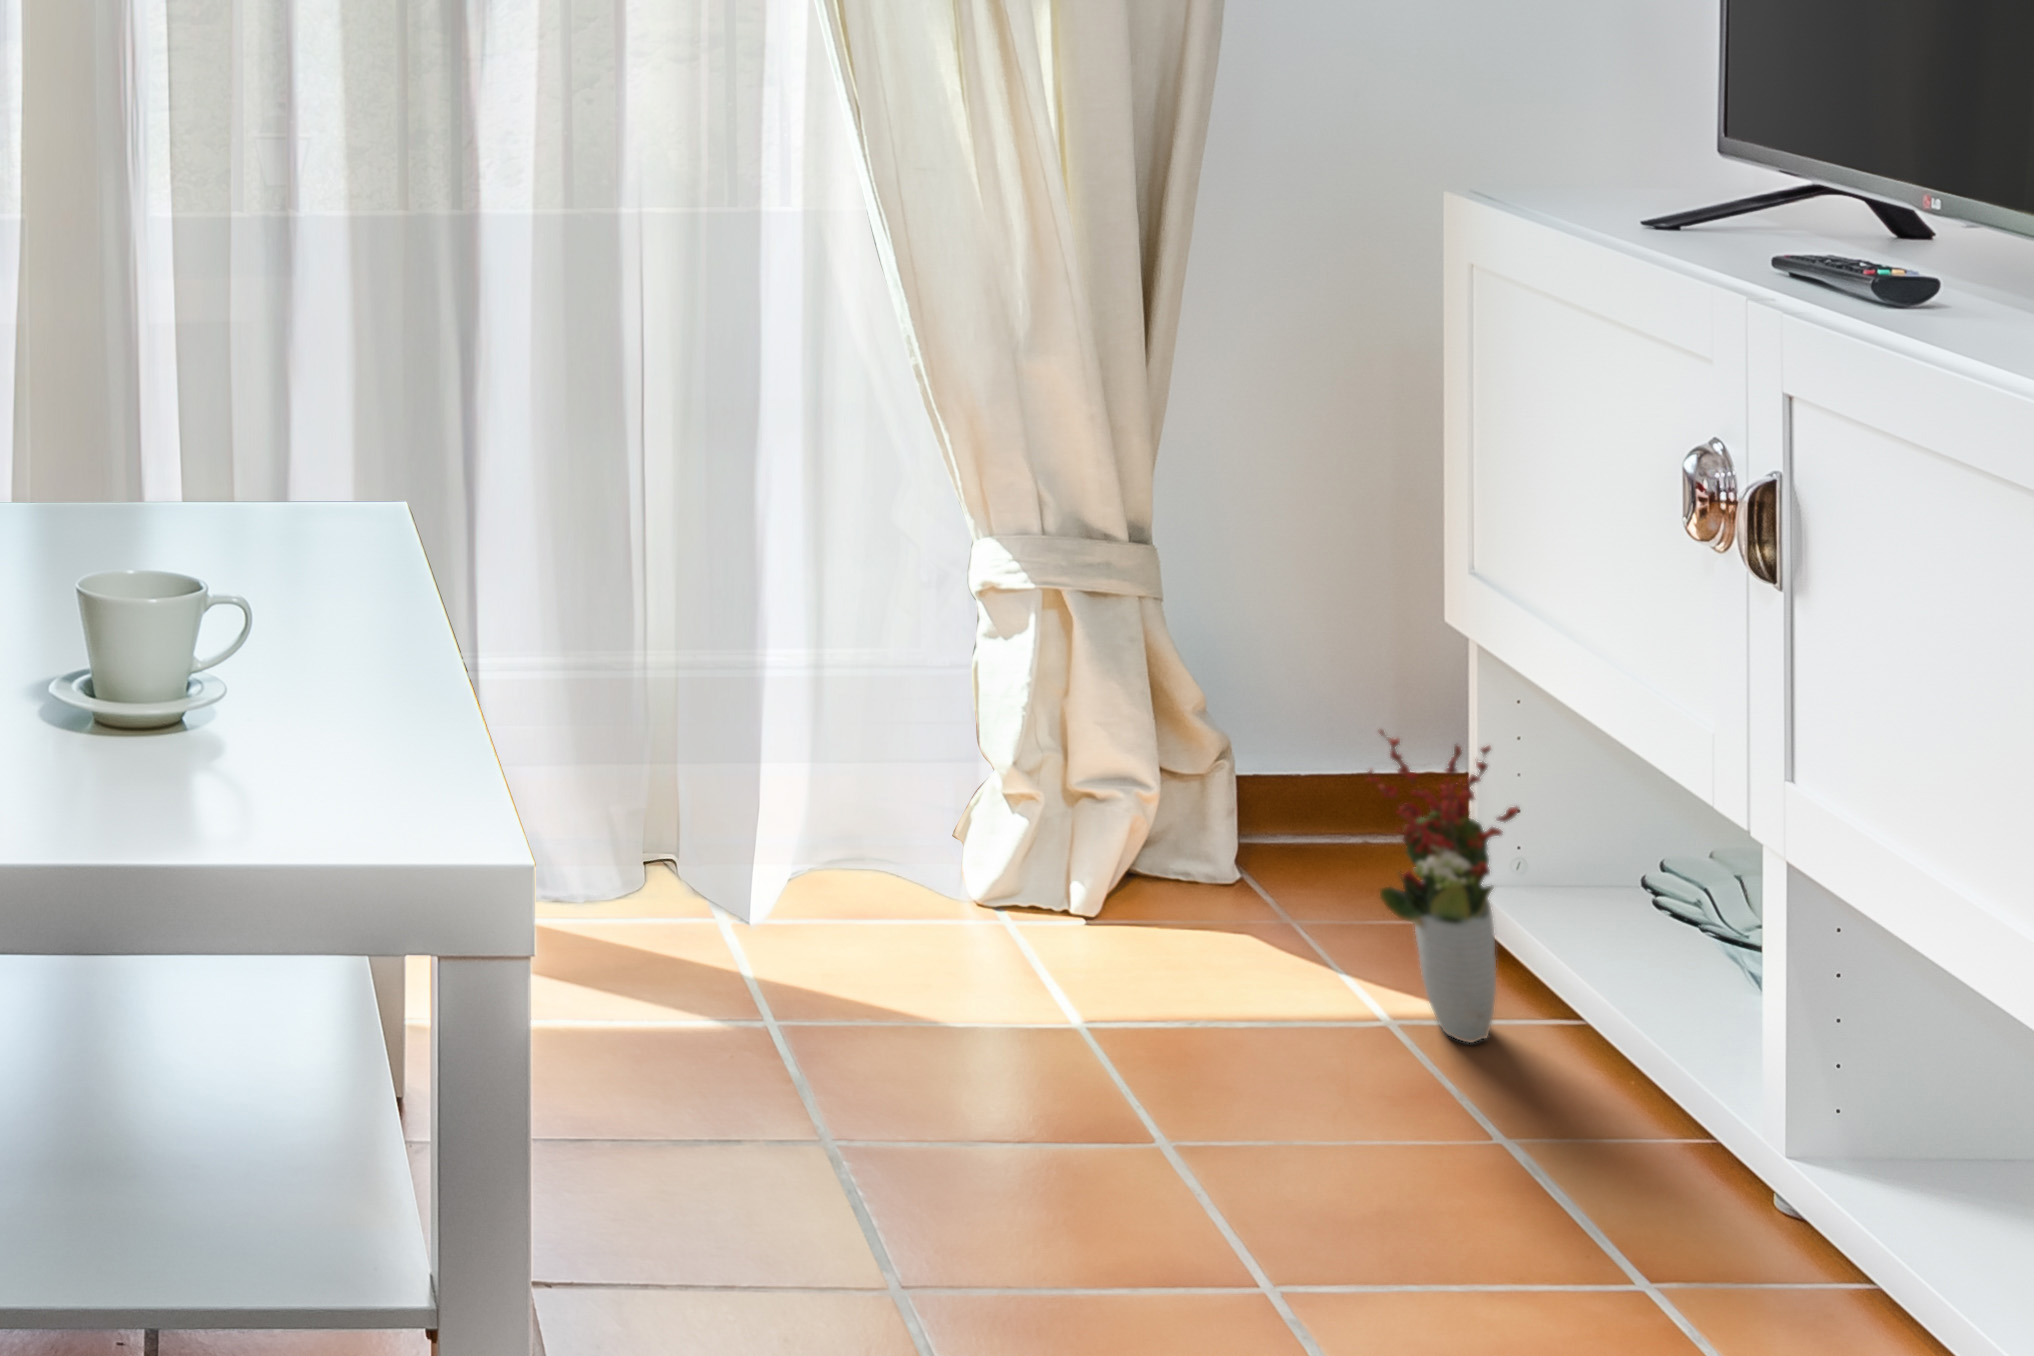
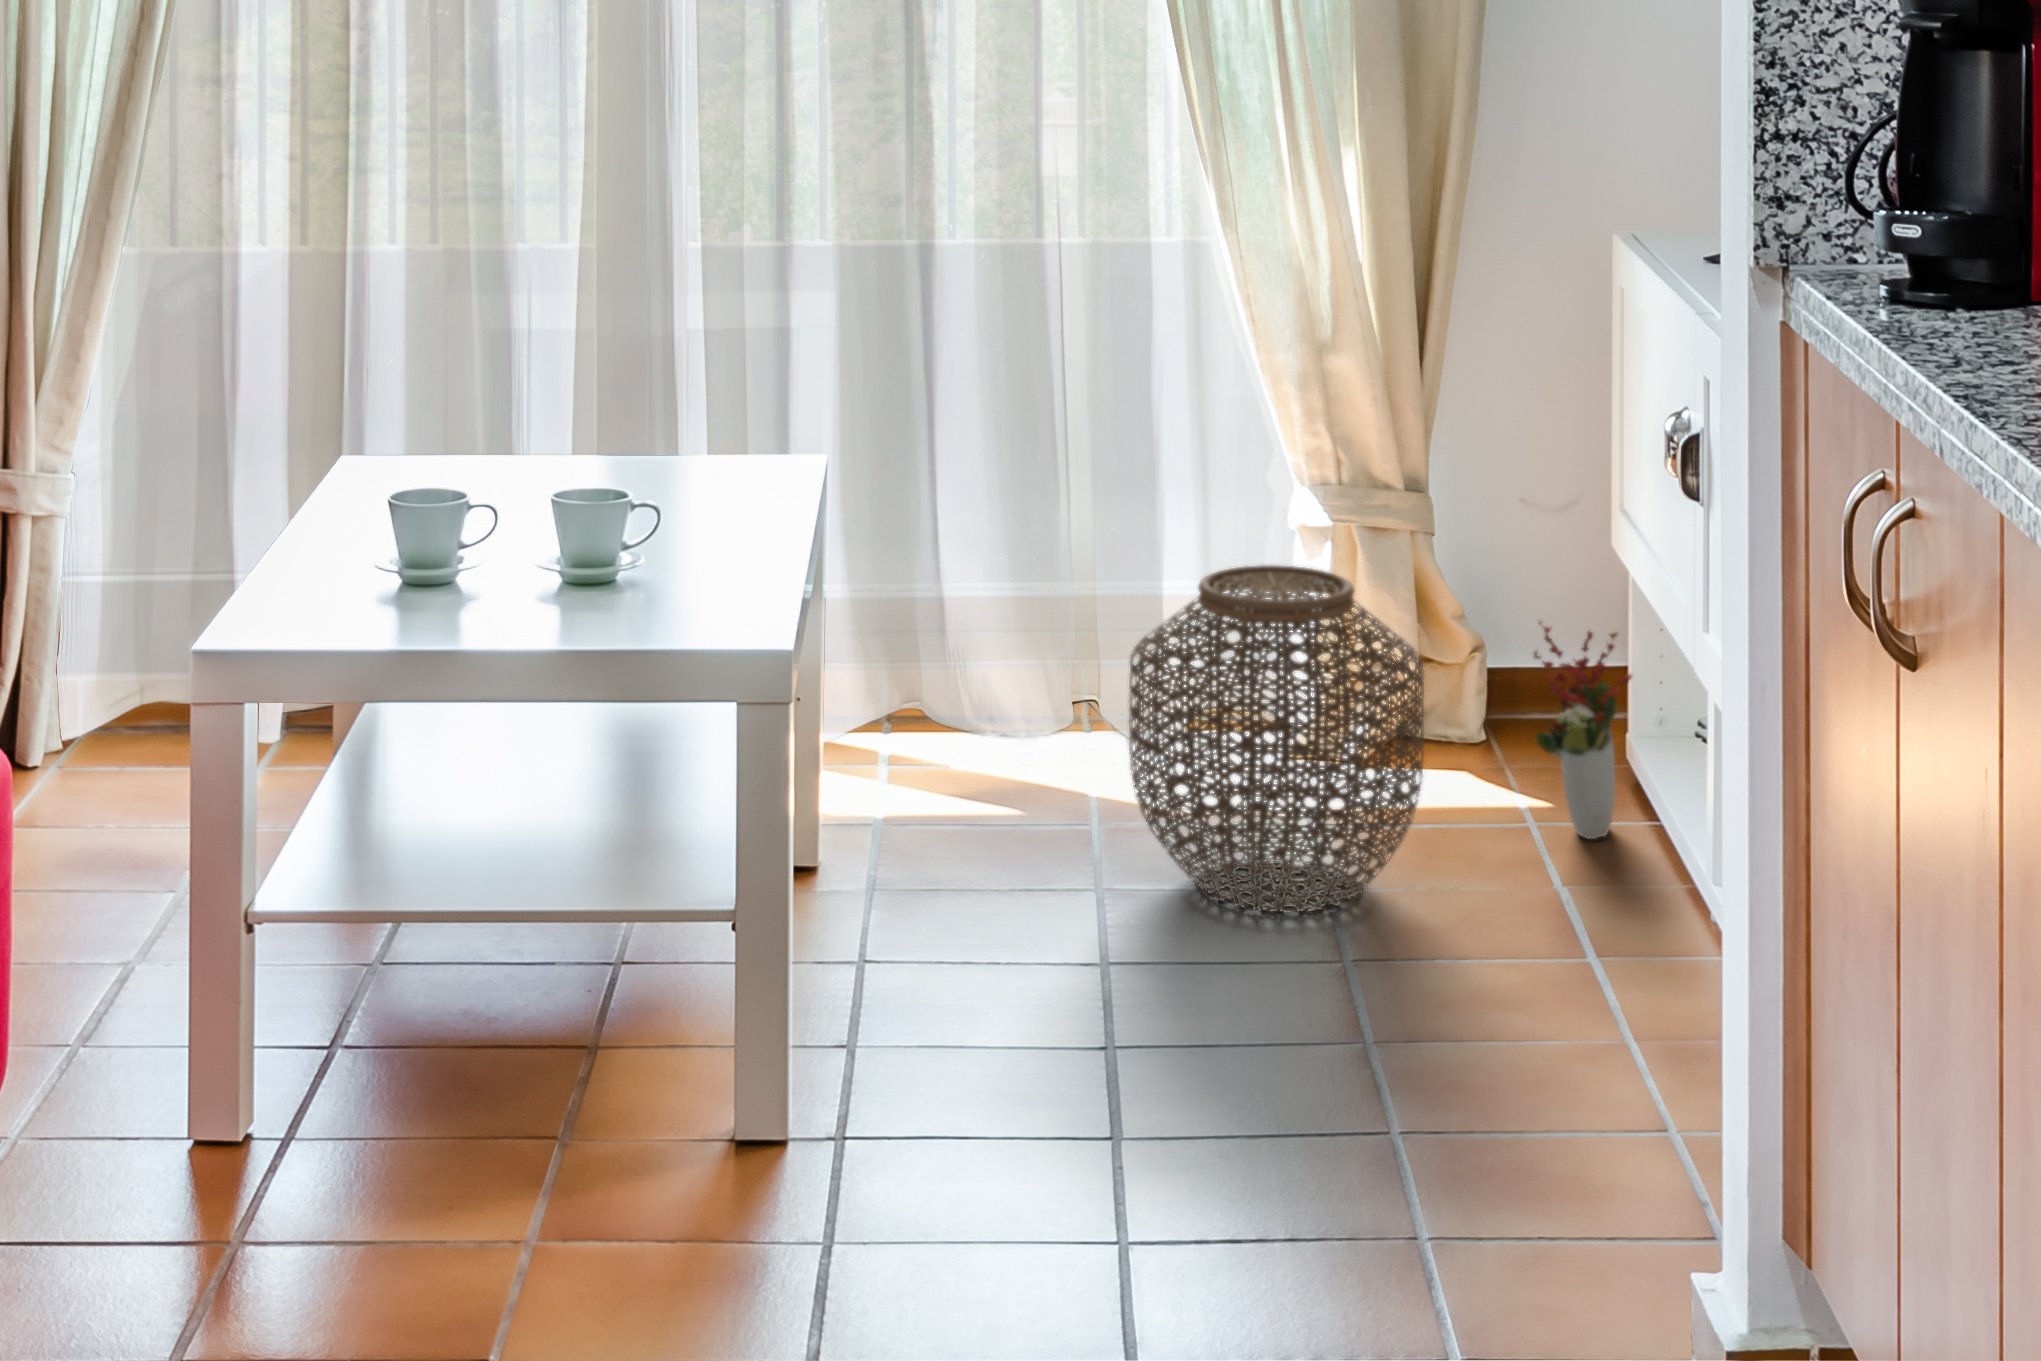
woven basket: none [844,657,1283,1174] -> present [1129,565,1424,913]

